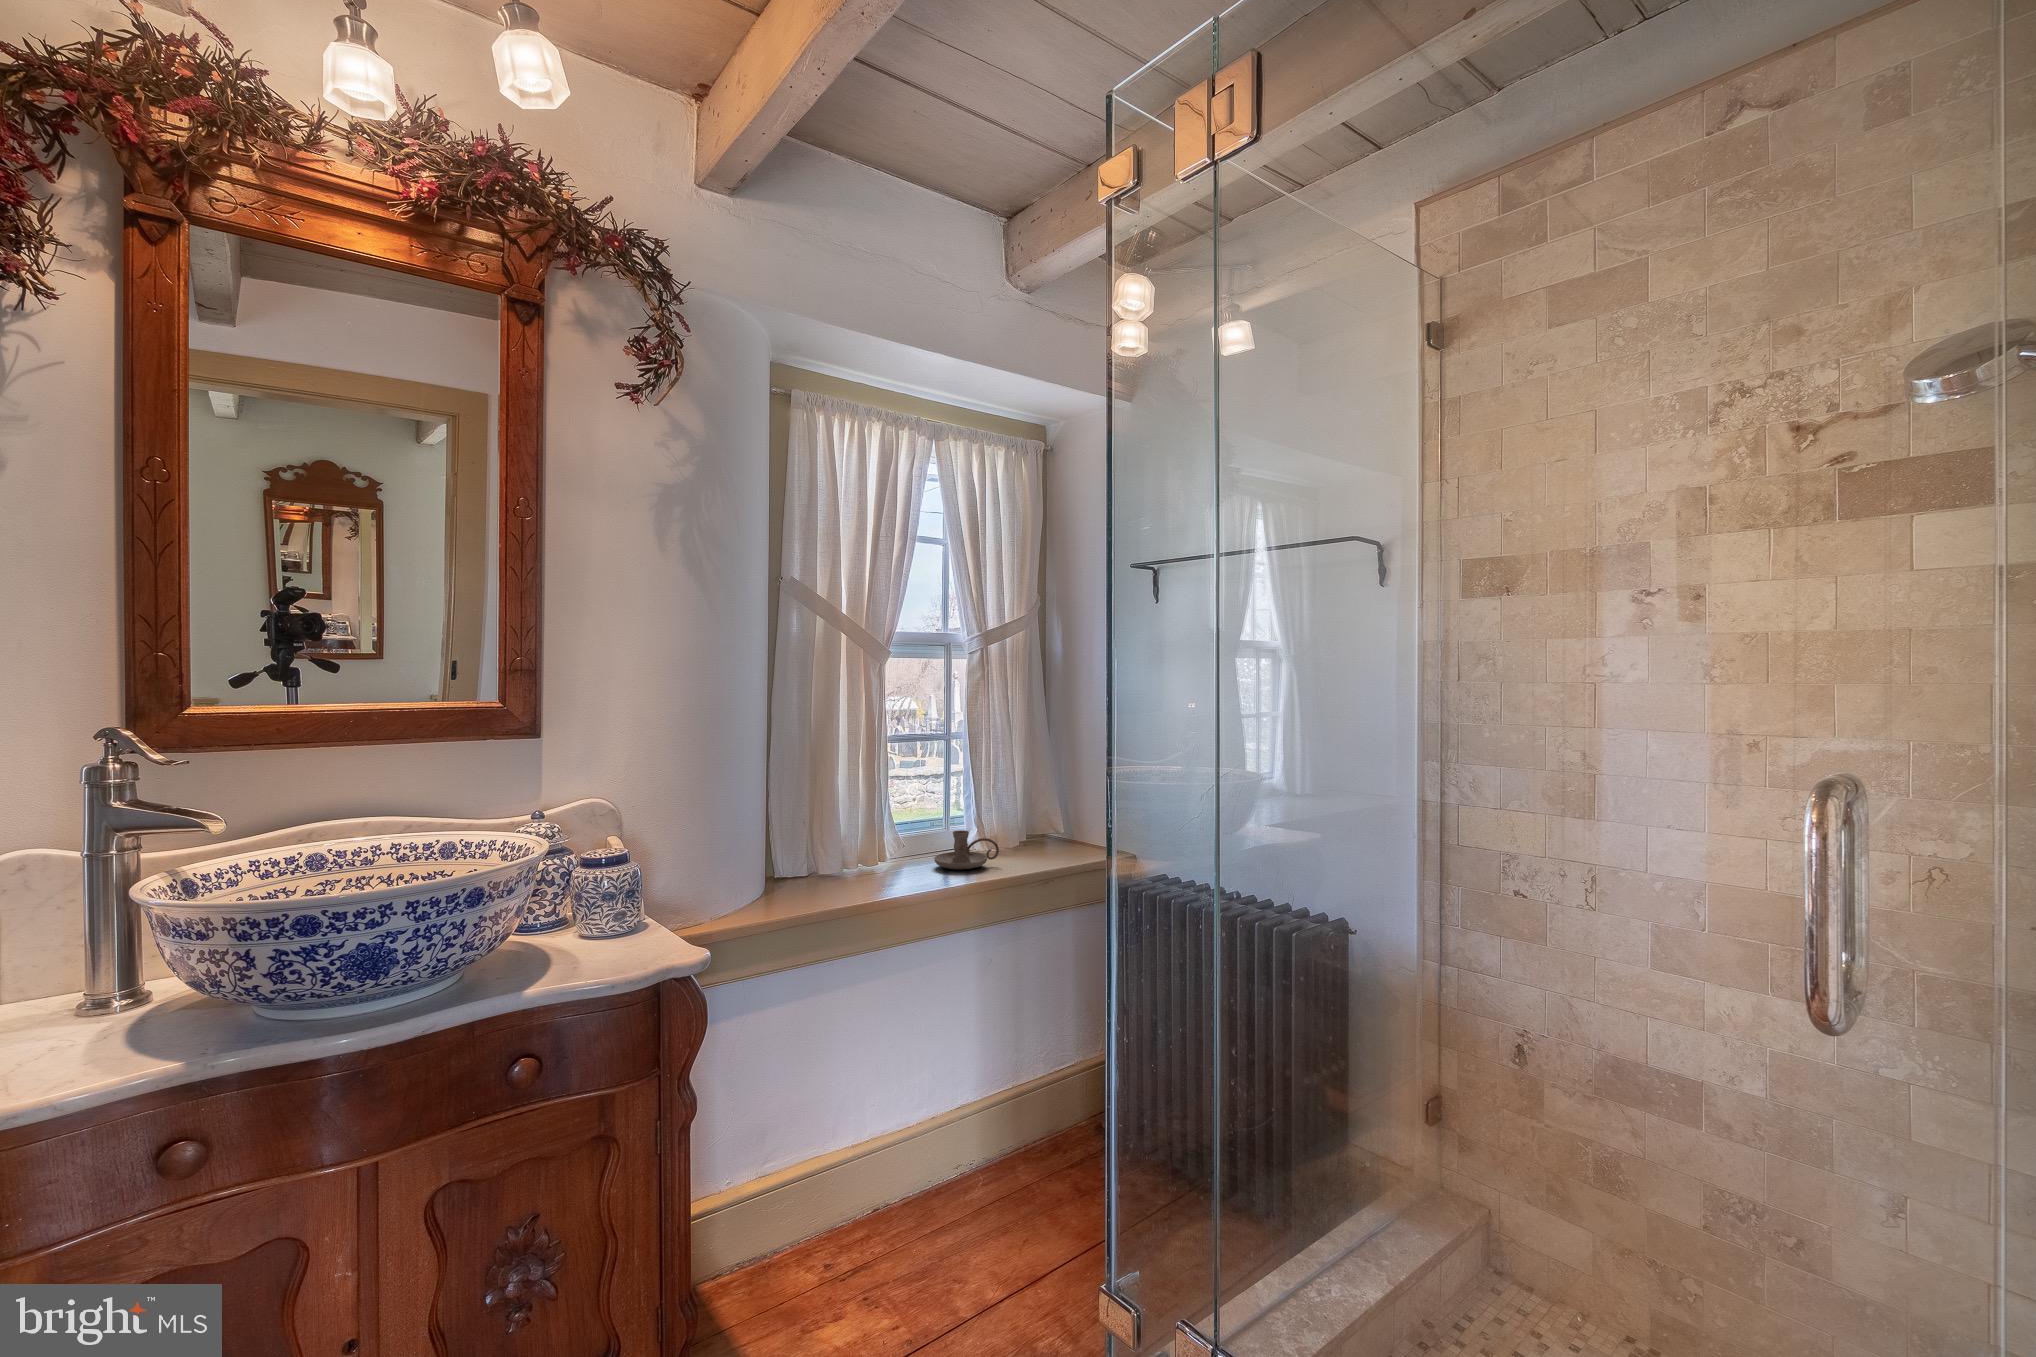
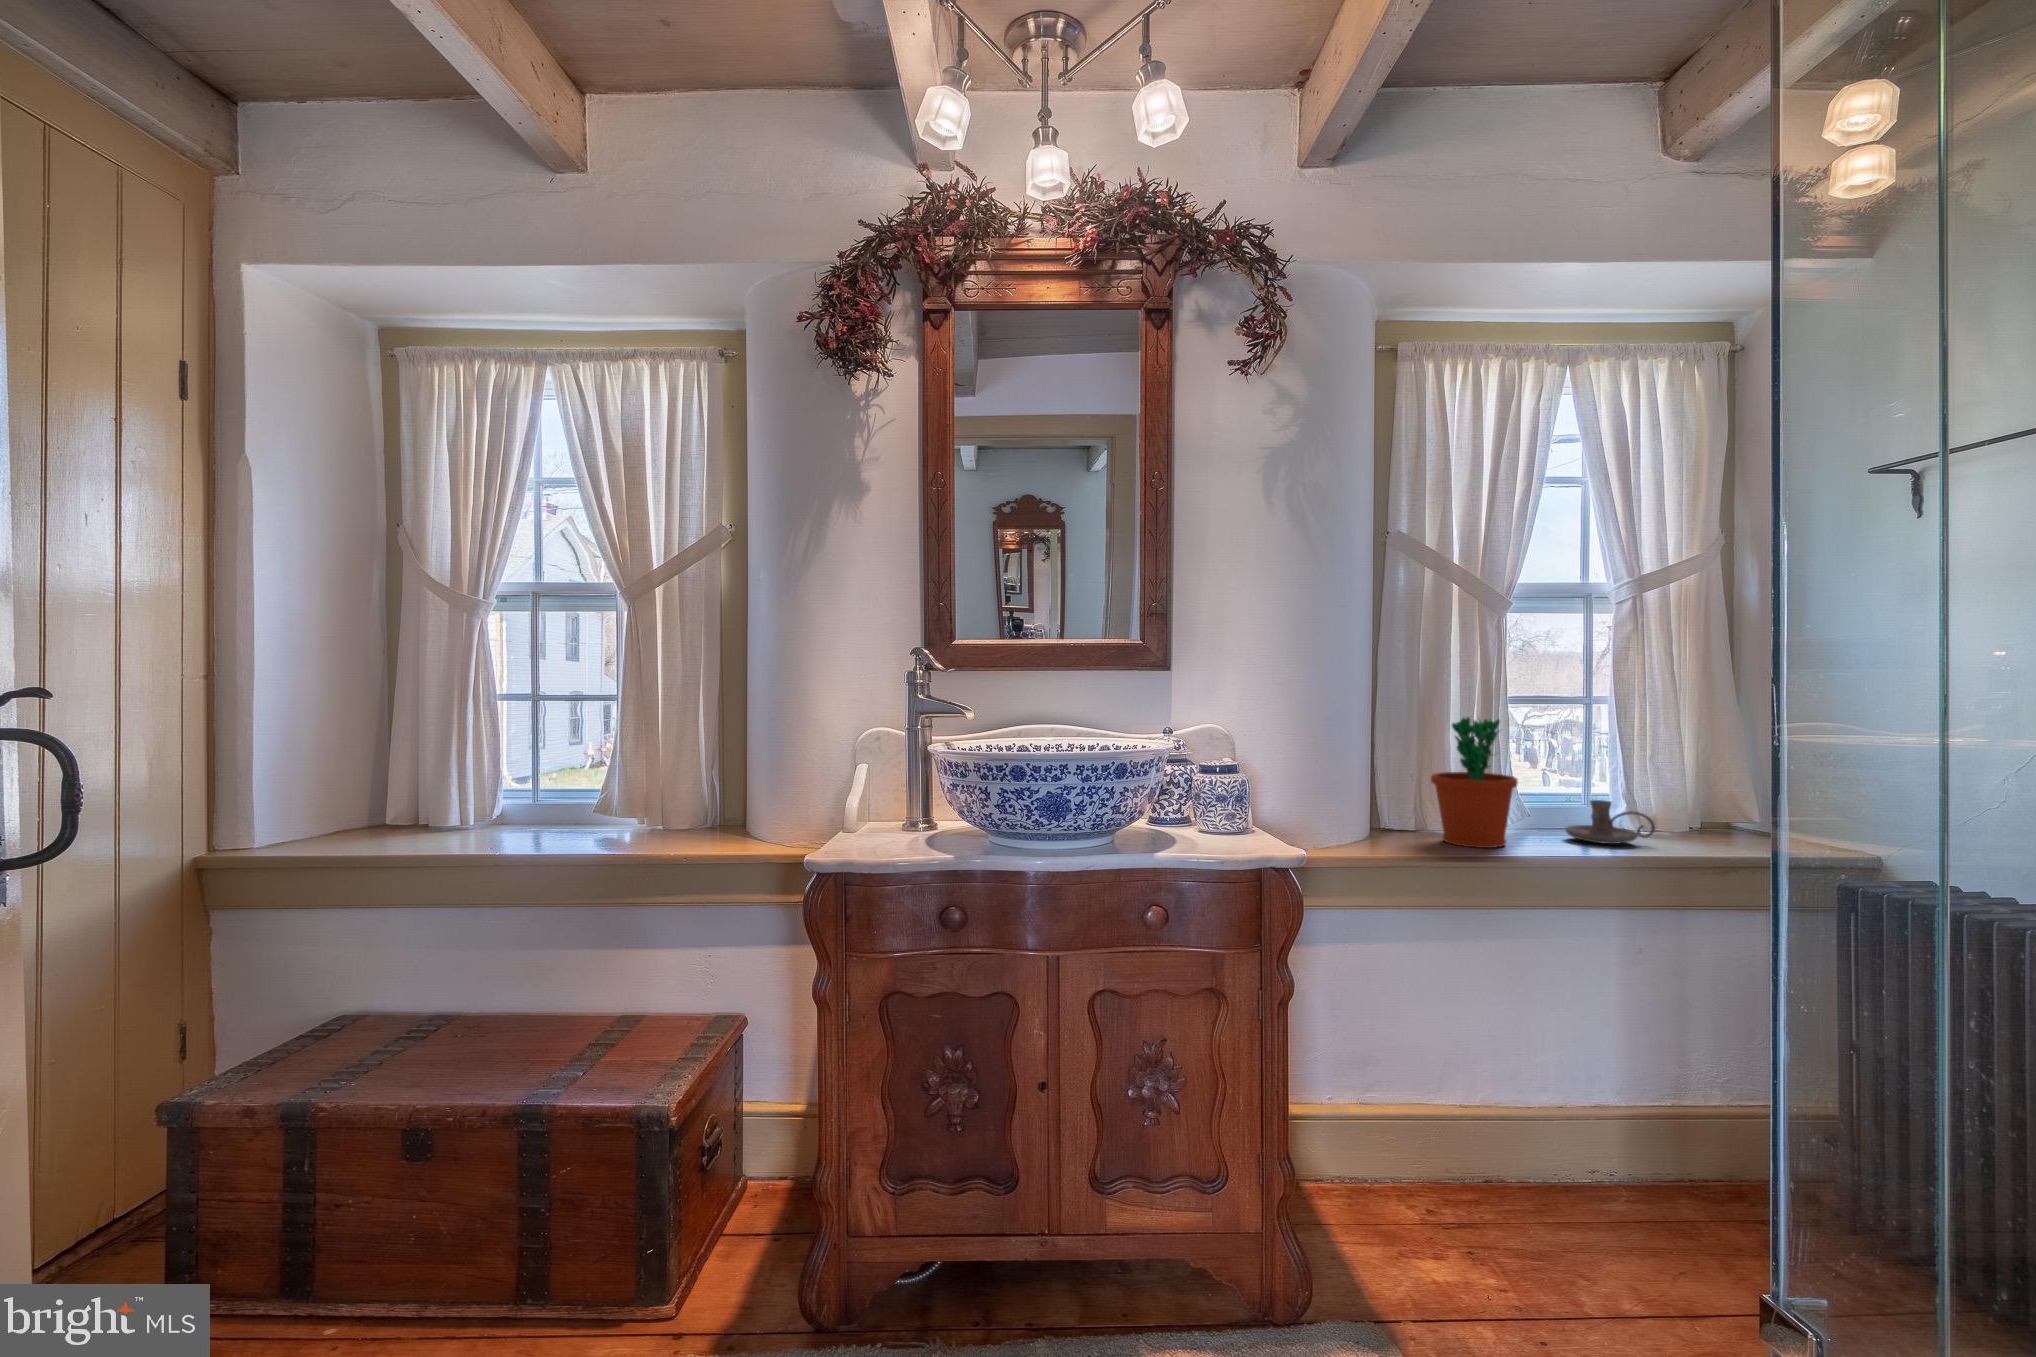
flower pot: none [825,766,899,892] -> present [1431,717,1518,848]

